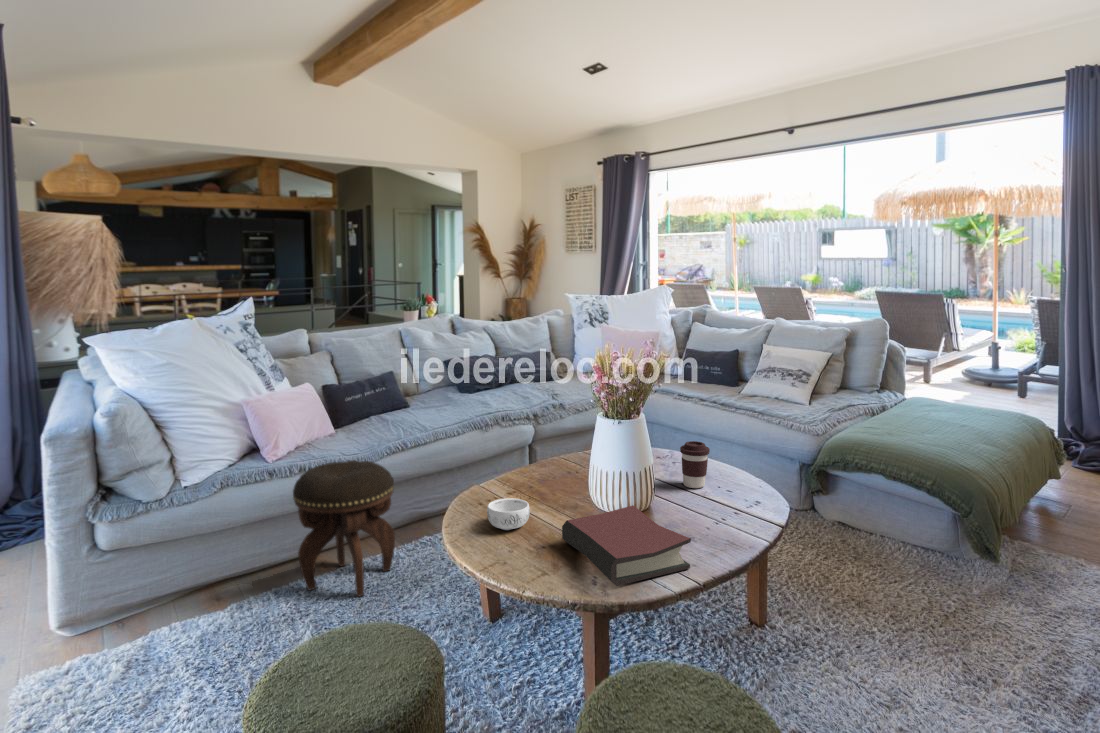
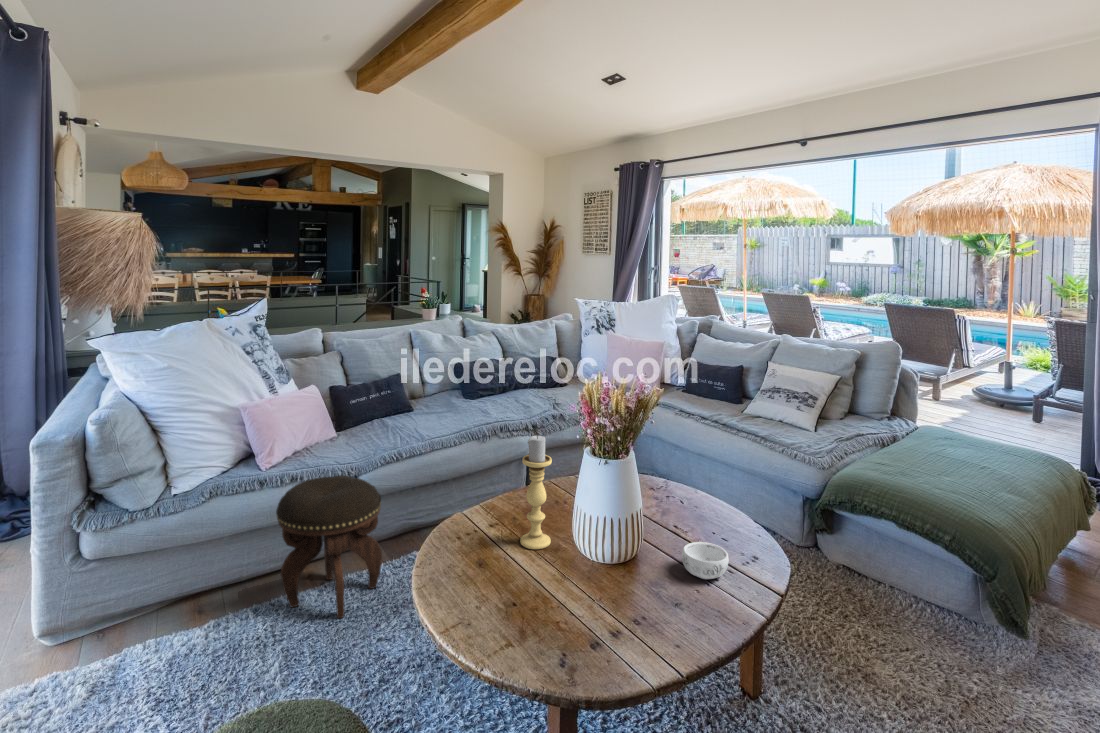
candle holder: none [538,397,567,506] -> present [520,435,552,549]
coffee cup: present [680,441,710,488] -> none [674,483,705,534]
decorative bowl: present [487,498,530,530] -> present [682,542,728,579]
hardback book: present [562,505,691,586] -> none [537,562,674,671]

